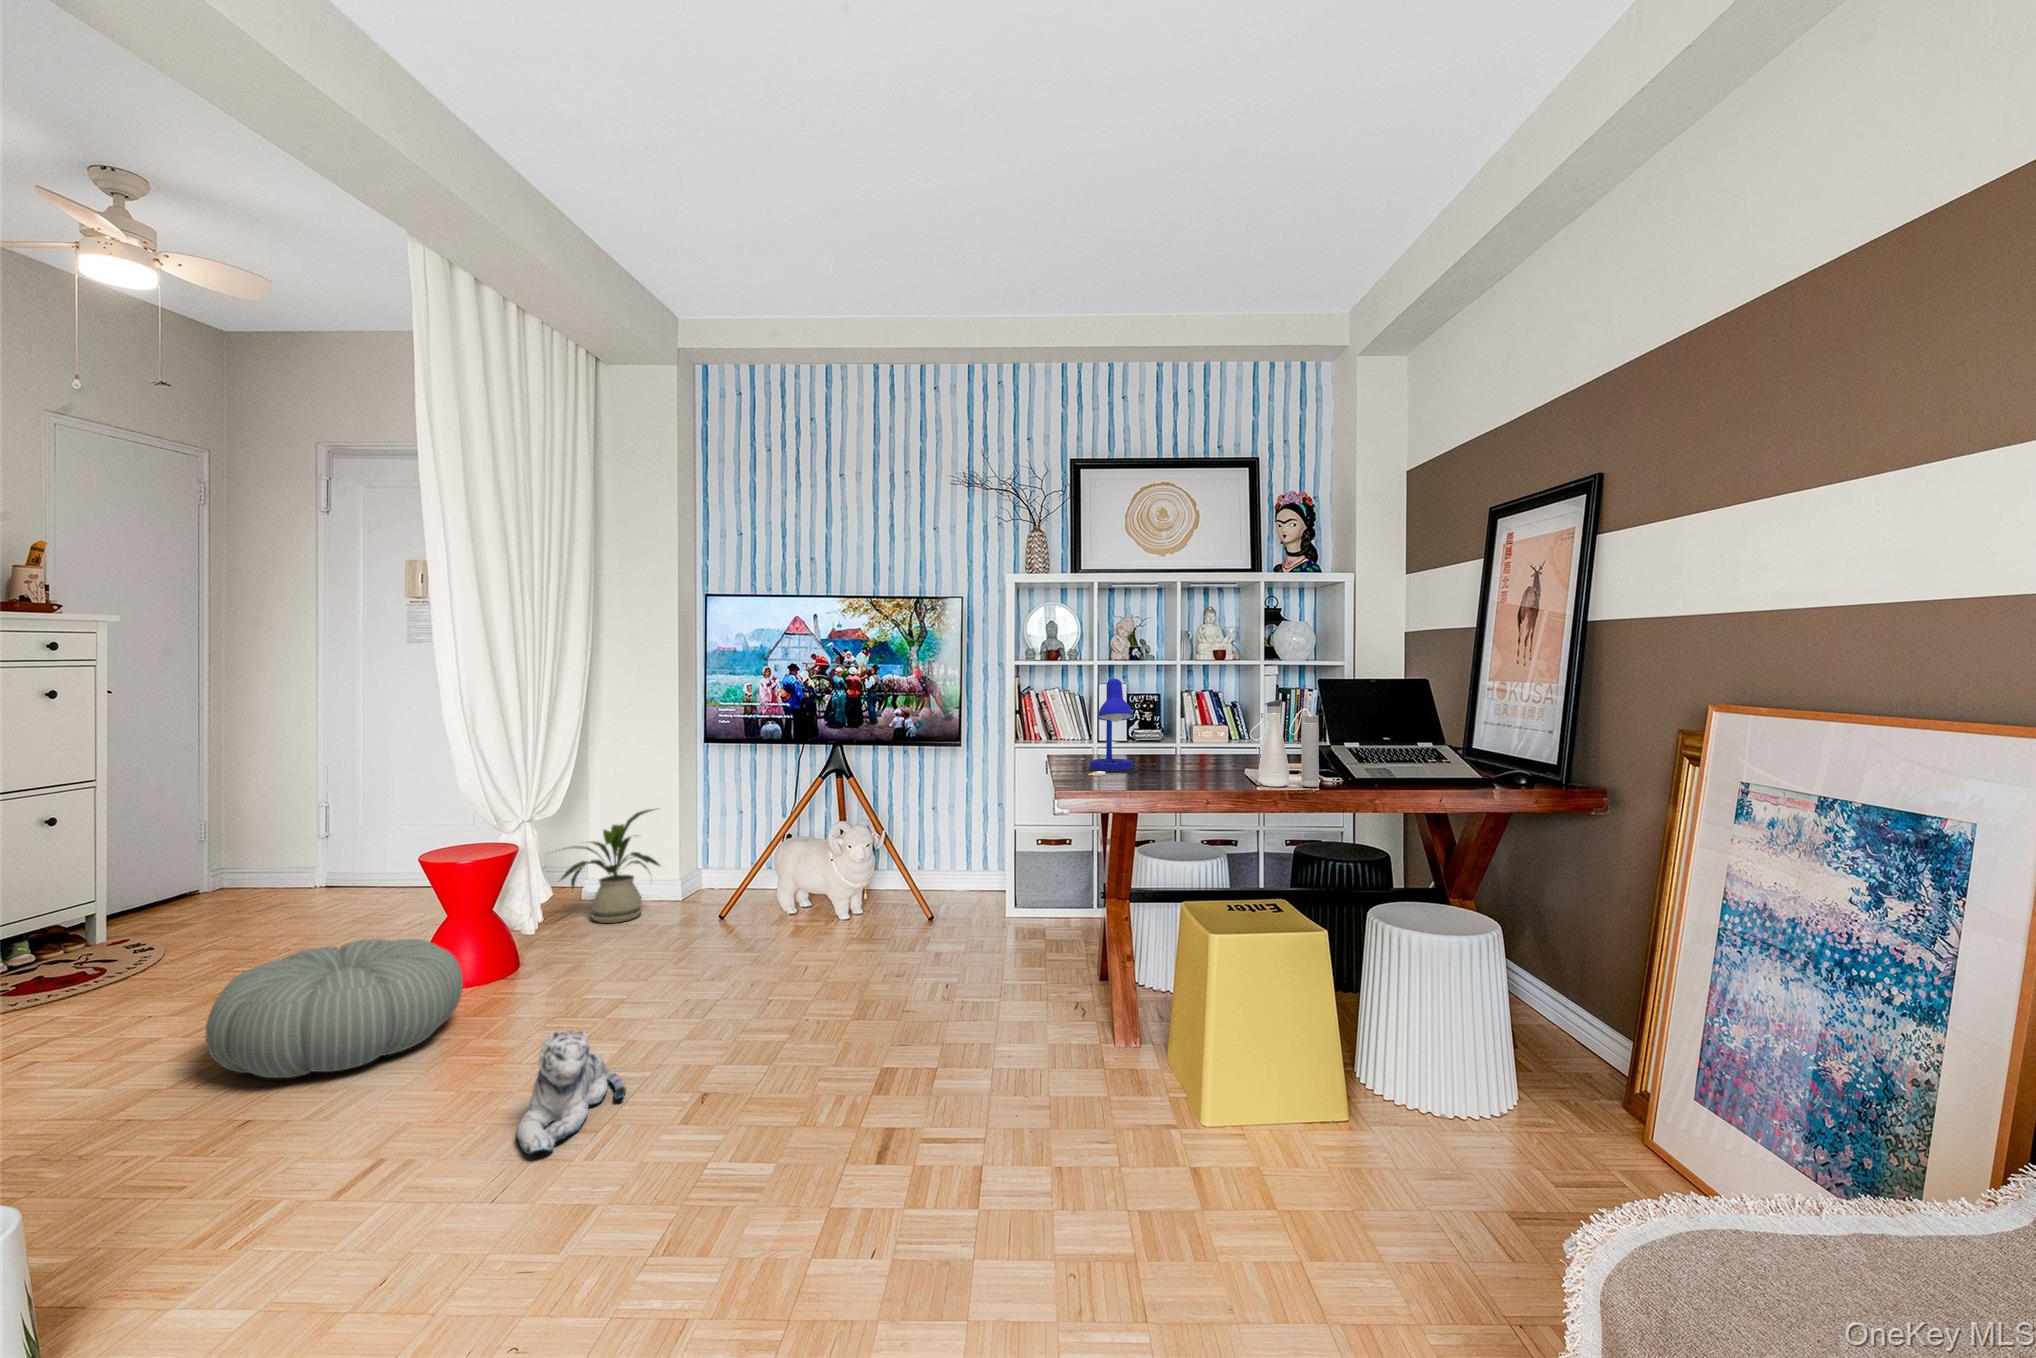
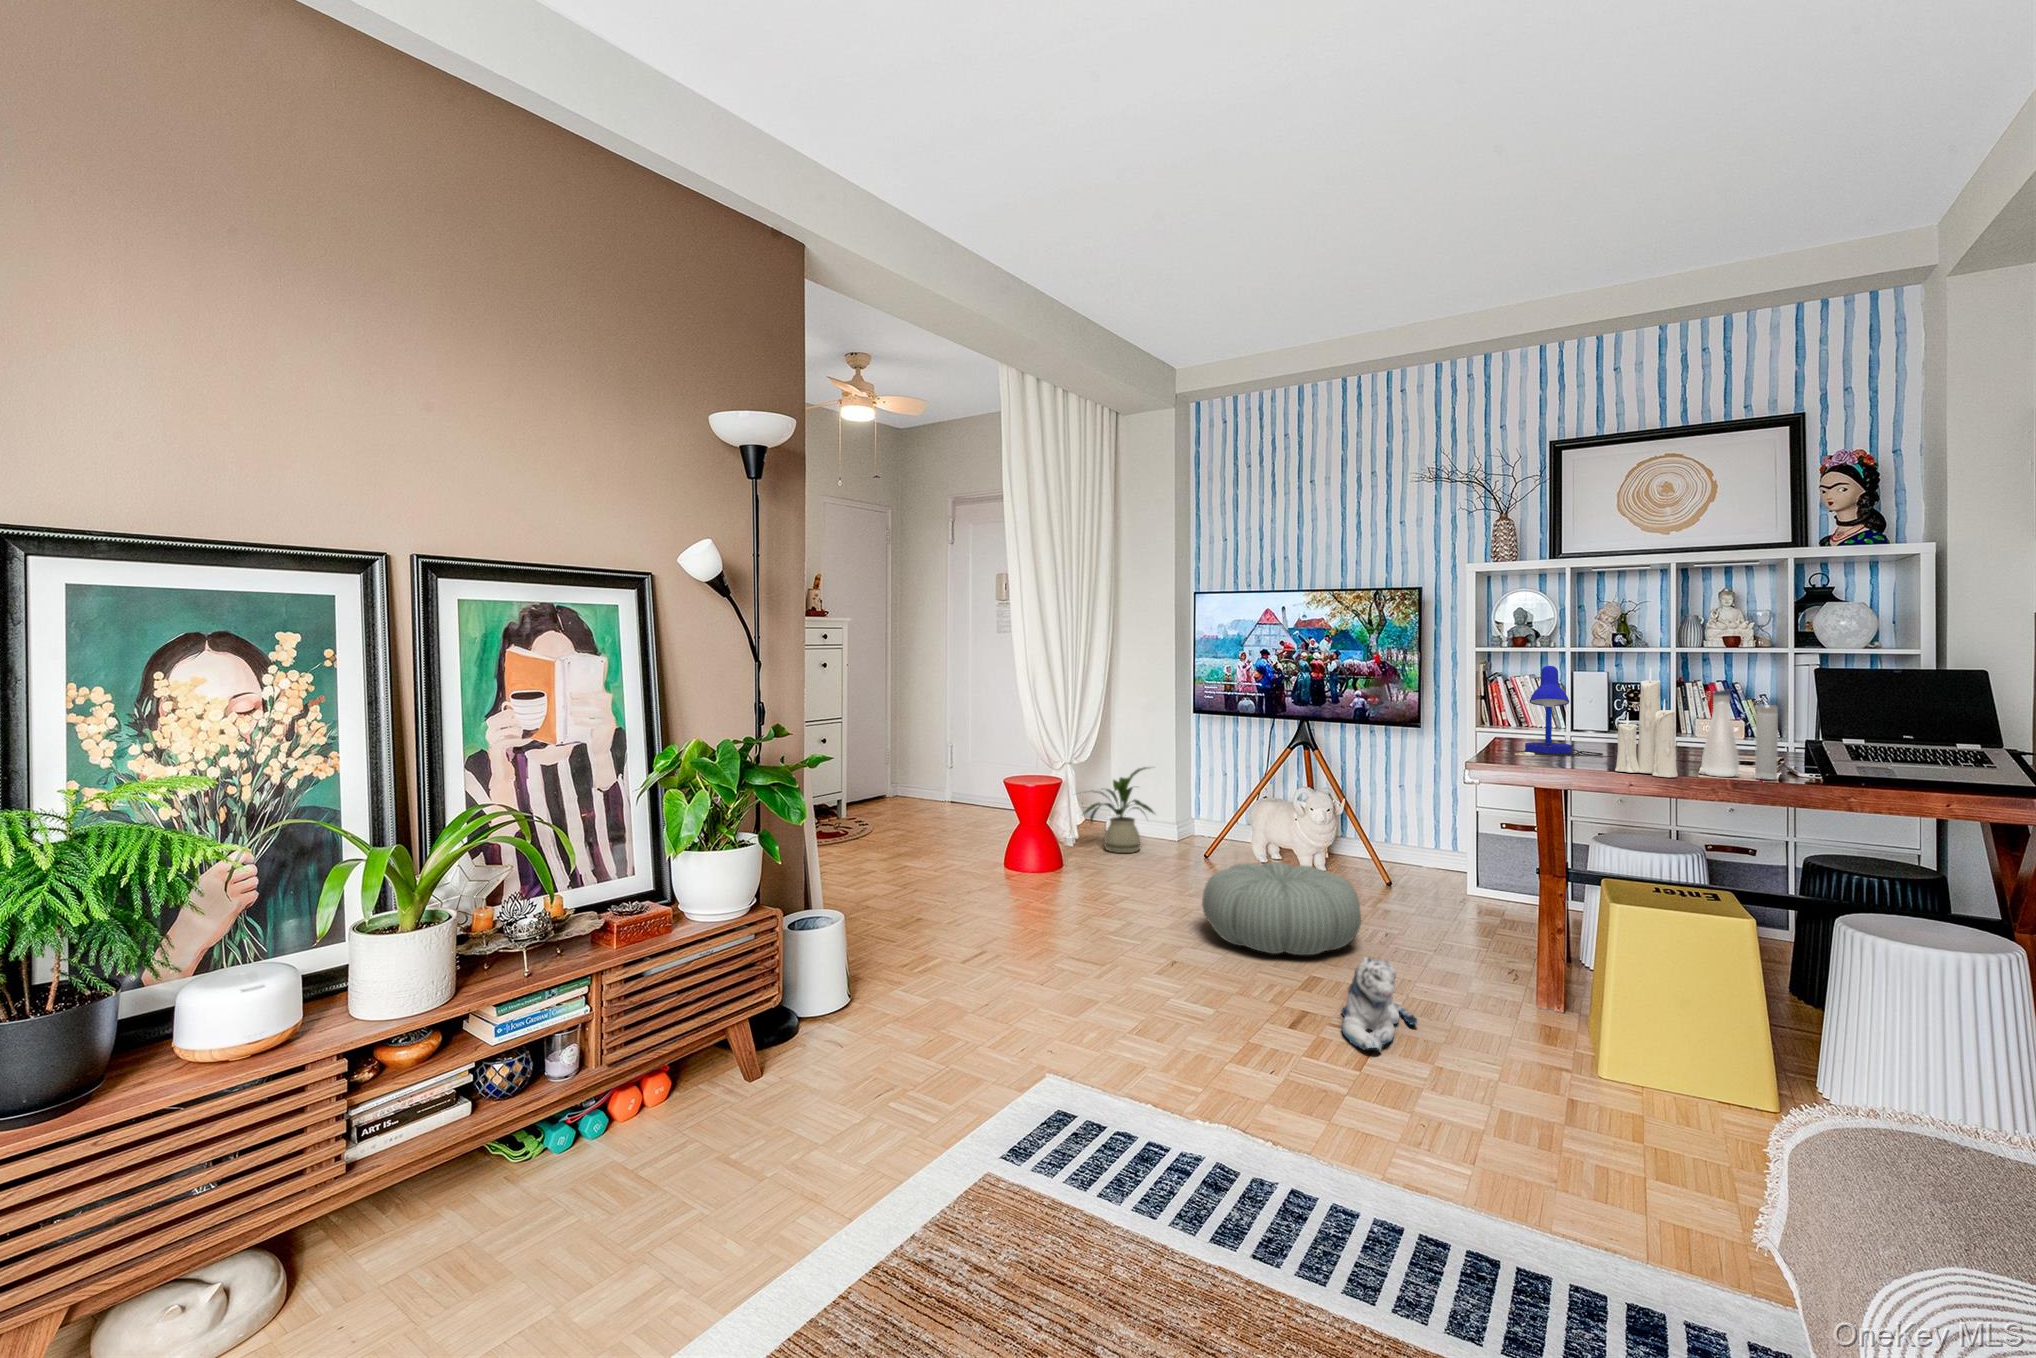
candle: none [1194,674,1250,792] -> present [1615,668,1678,777]
pouf: present [206,939,463,1078] -> present [1202,862,1361,955]
plush toy: present [517,1031,626,1155] -> present [1341,957,1417,1050]

